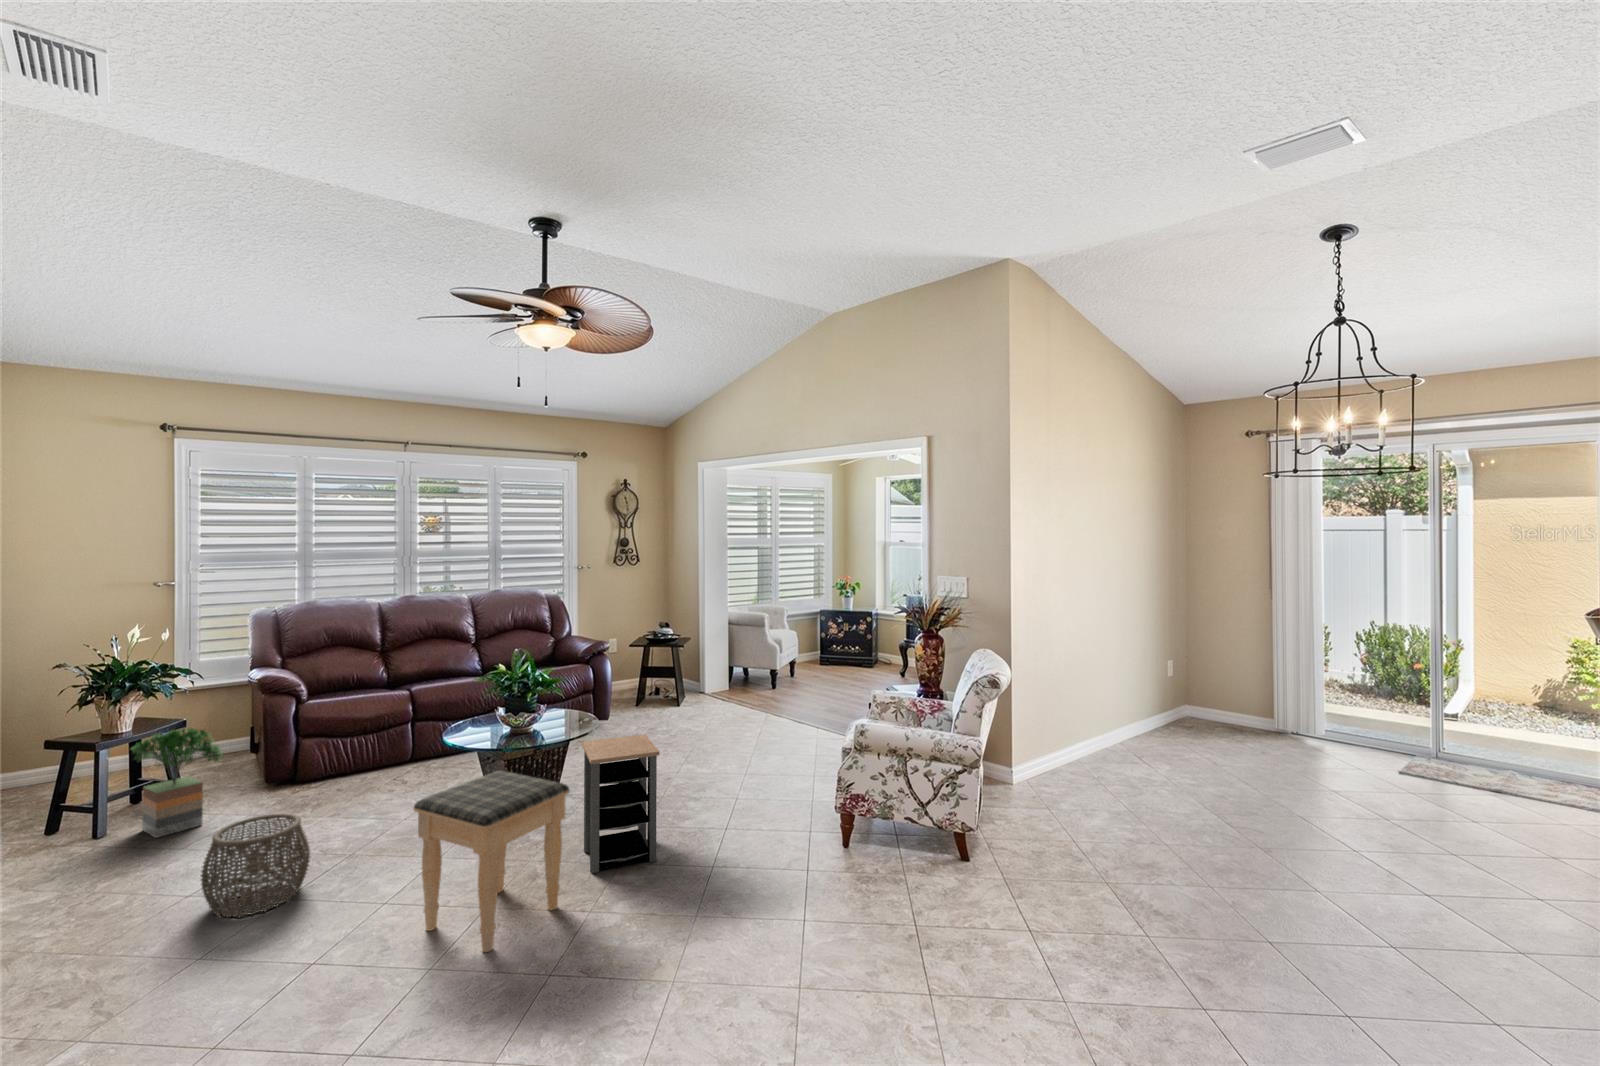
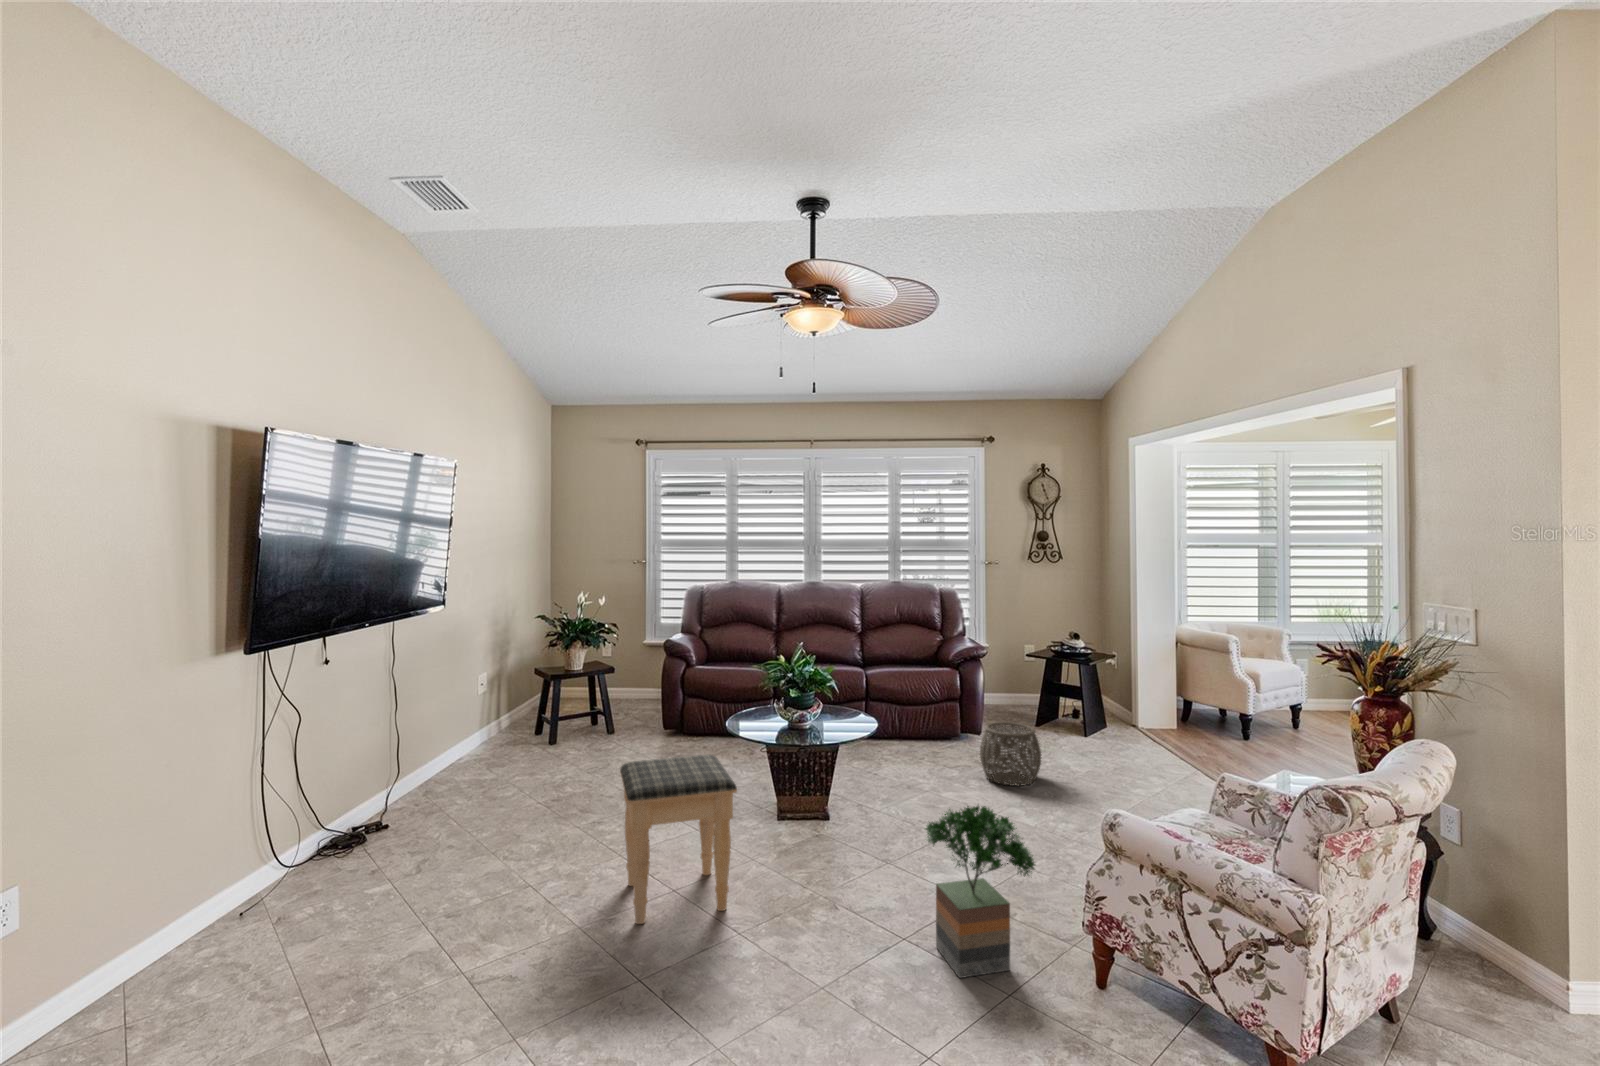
potted tree: present [131,728,222,838] -> present [926,806,1035,978]
side table: present [582,734,659,874] -> none [785,746,878,903]
woven basket: present [201,814,310,918] -> present [980,722,1042,786]

